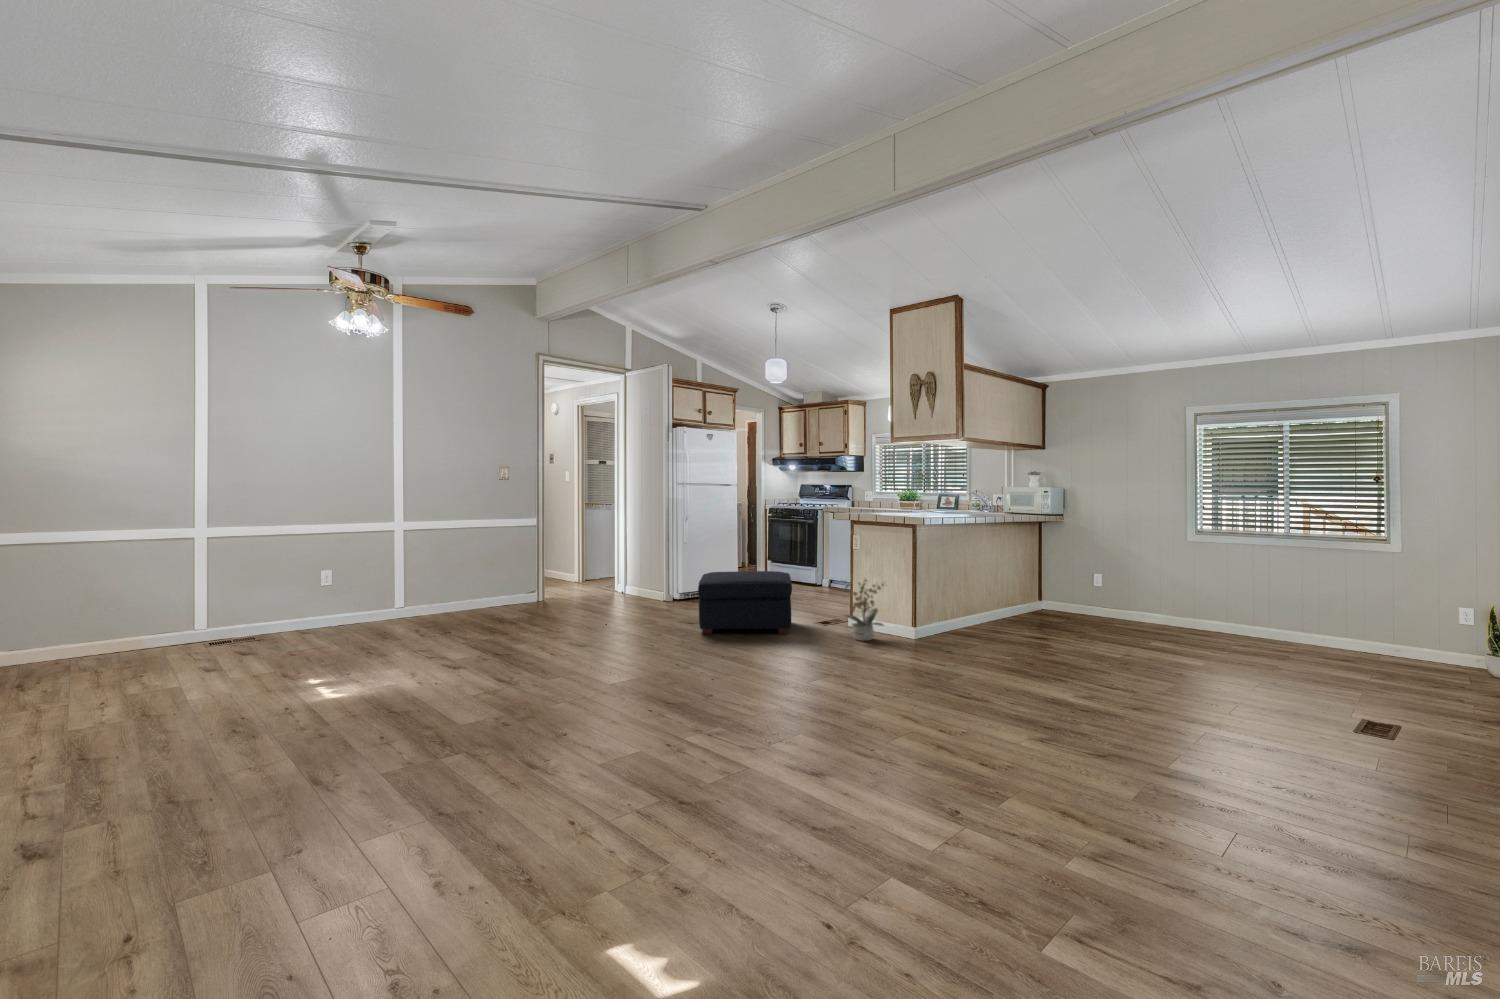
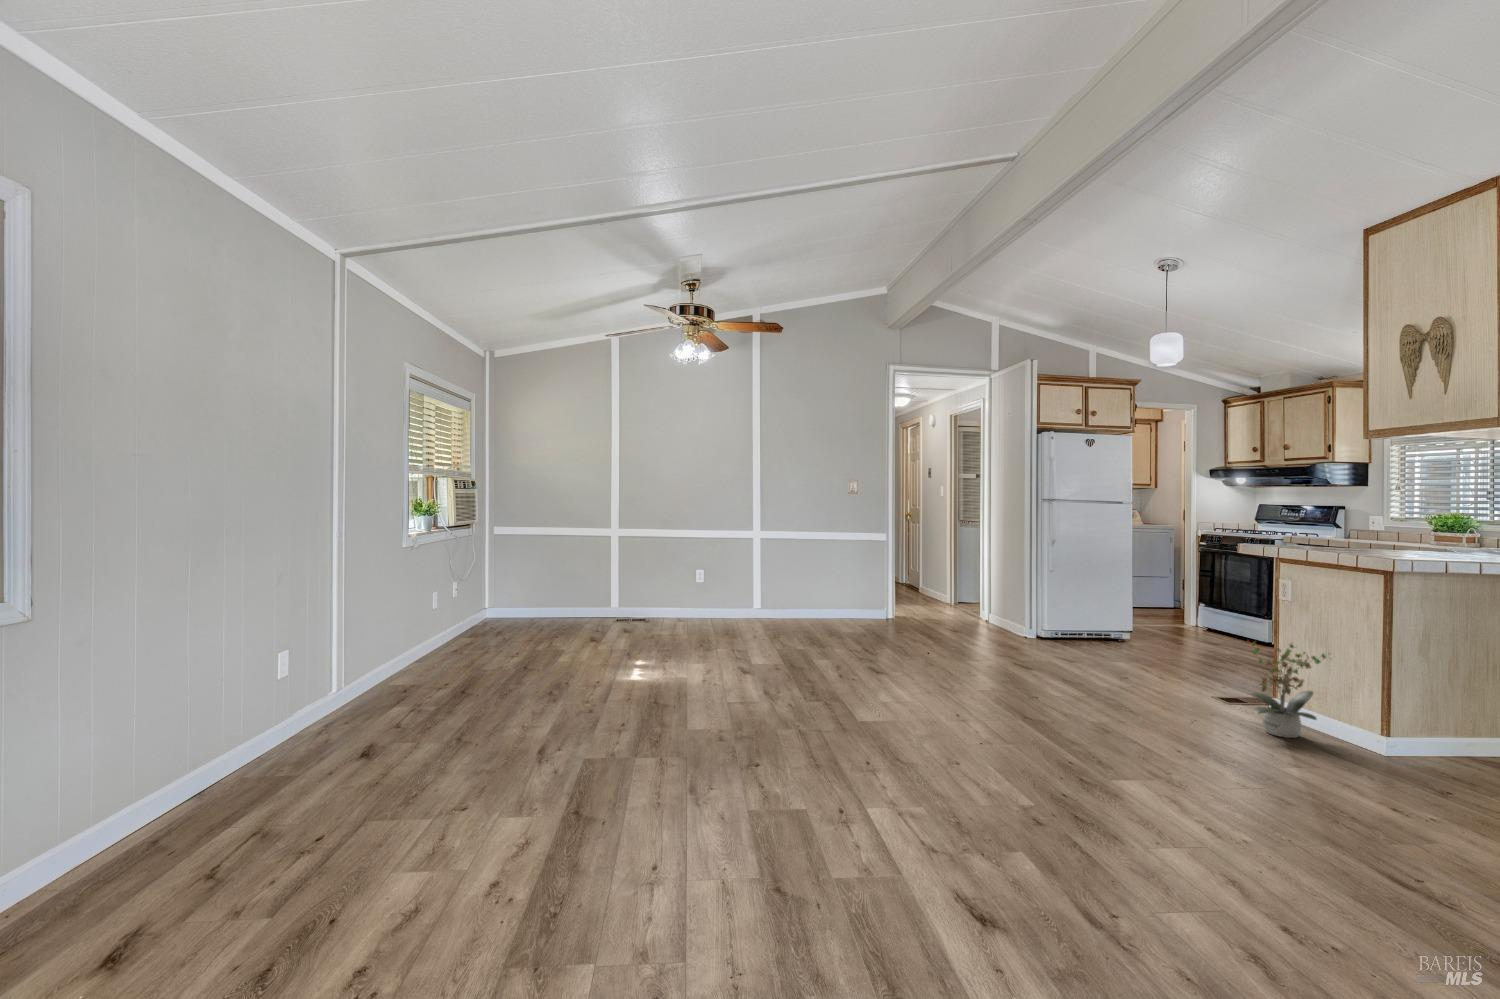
ottoman: present [698,571,792,634] -> none [1030,610,1175,704]

